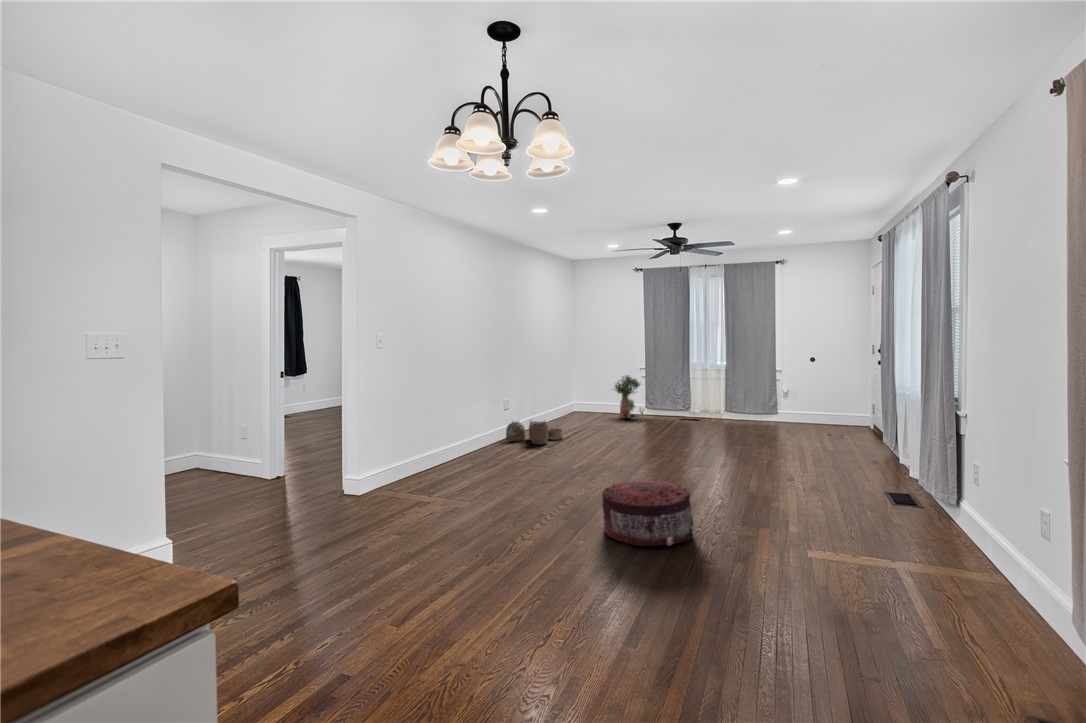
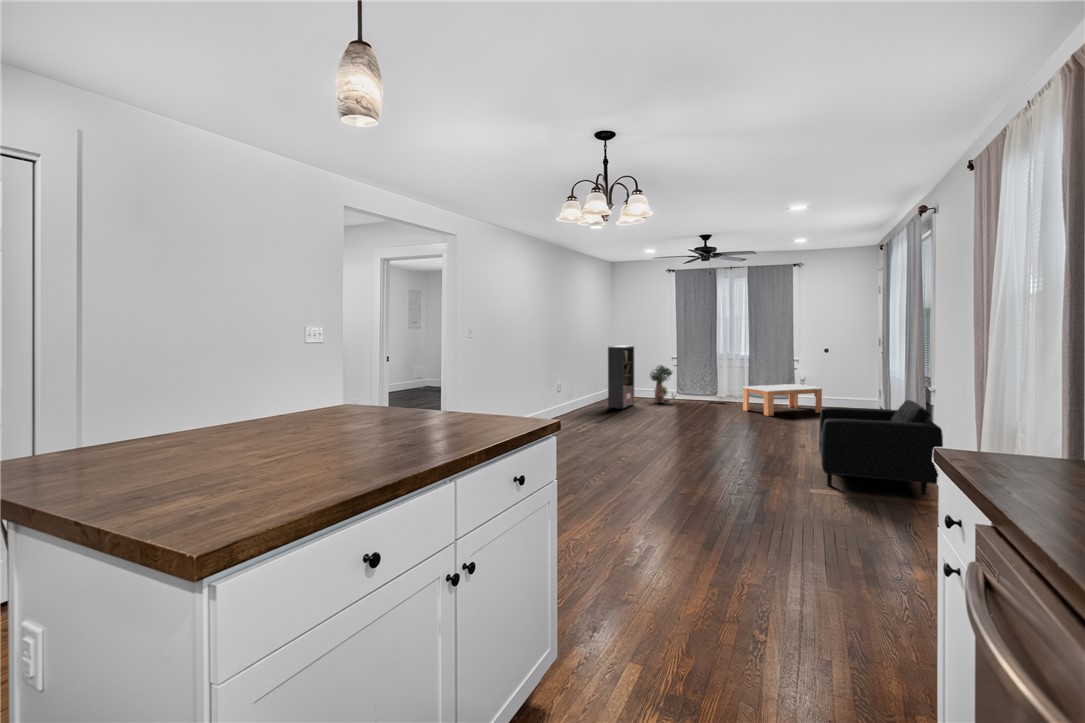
bookcase: none [565,353,597,426] -> present [608,346,634,408]
coffee table: none [719,398,809,436] -> present [743,384,822,416]
woven basket: present [506,421,563,444] -> none [560,402,609,423]
armchair: none [816,427,994,563] -> present [819,400,943,495]
pouf: present [602,480,694,546] -> none [655,441,725,486]

